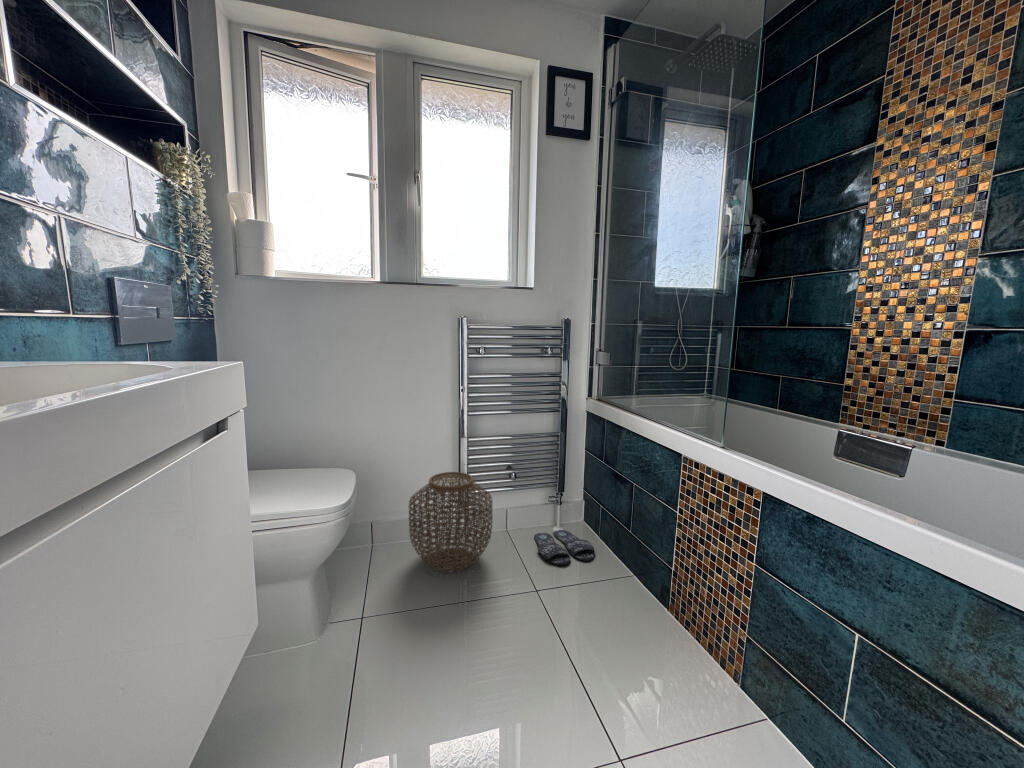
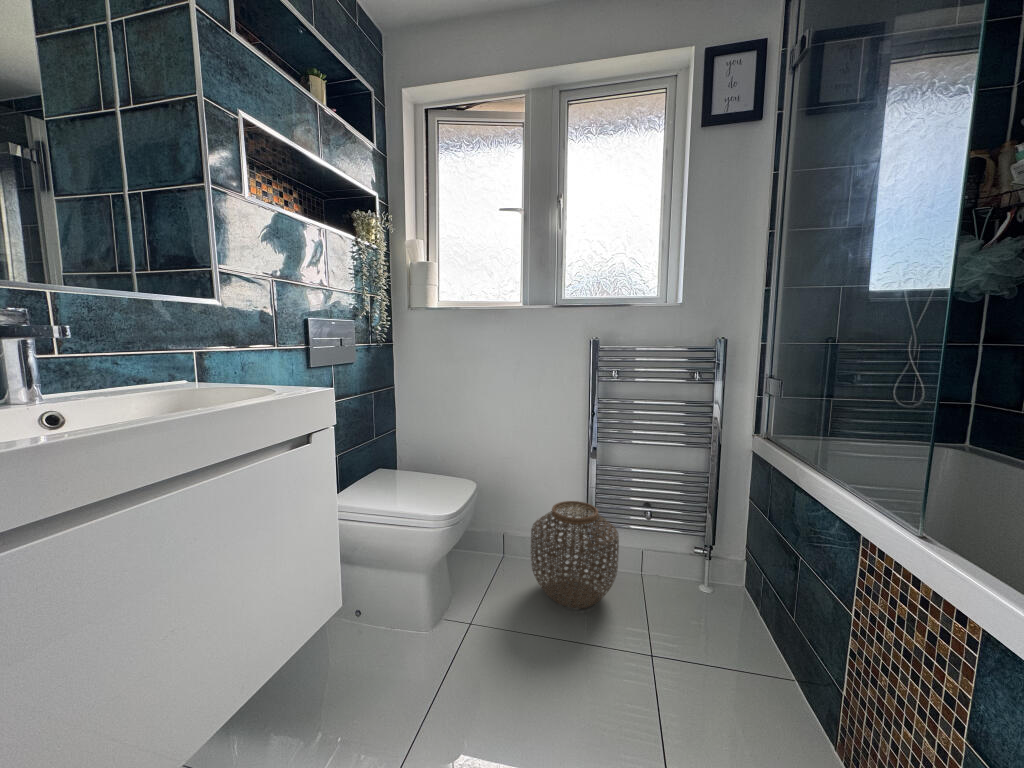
slippers: present [534,530,595,565] -> none [672,589,747,641]

